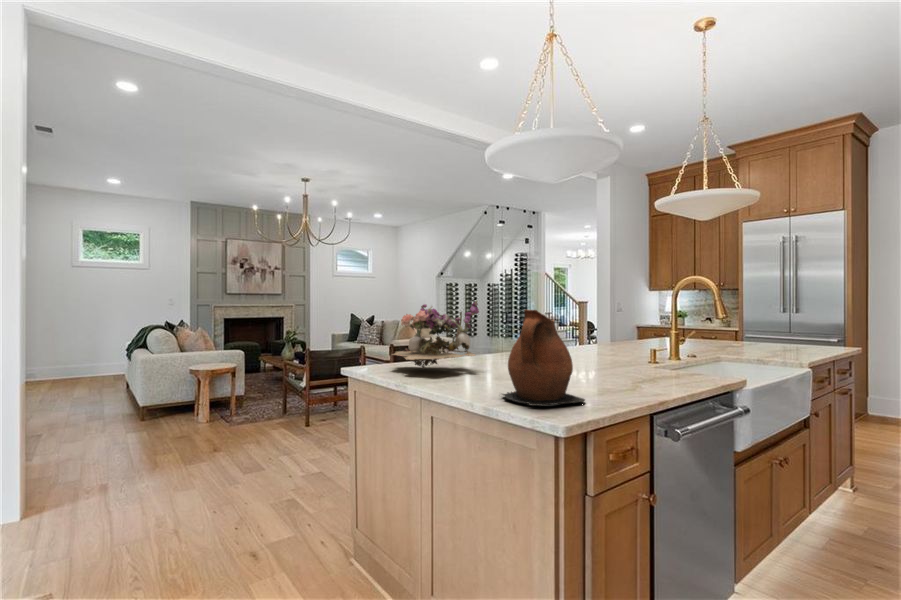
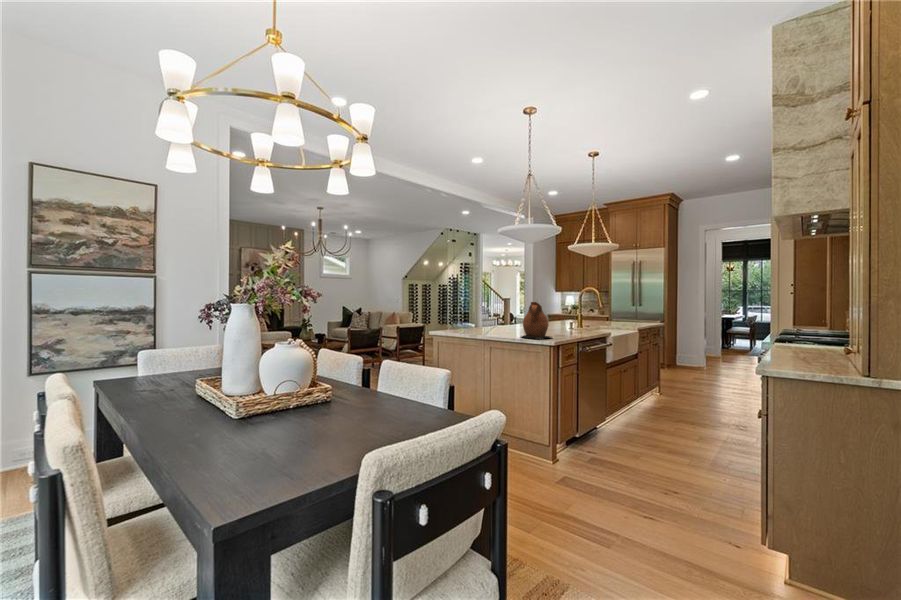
flower arrangement: present [392,301,479,369] -> none [453,298,496,331]

